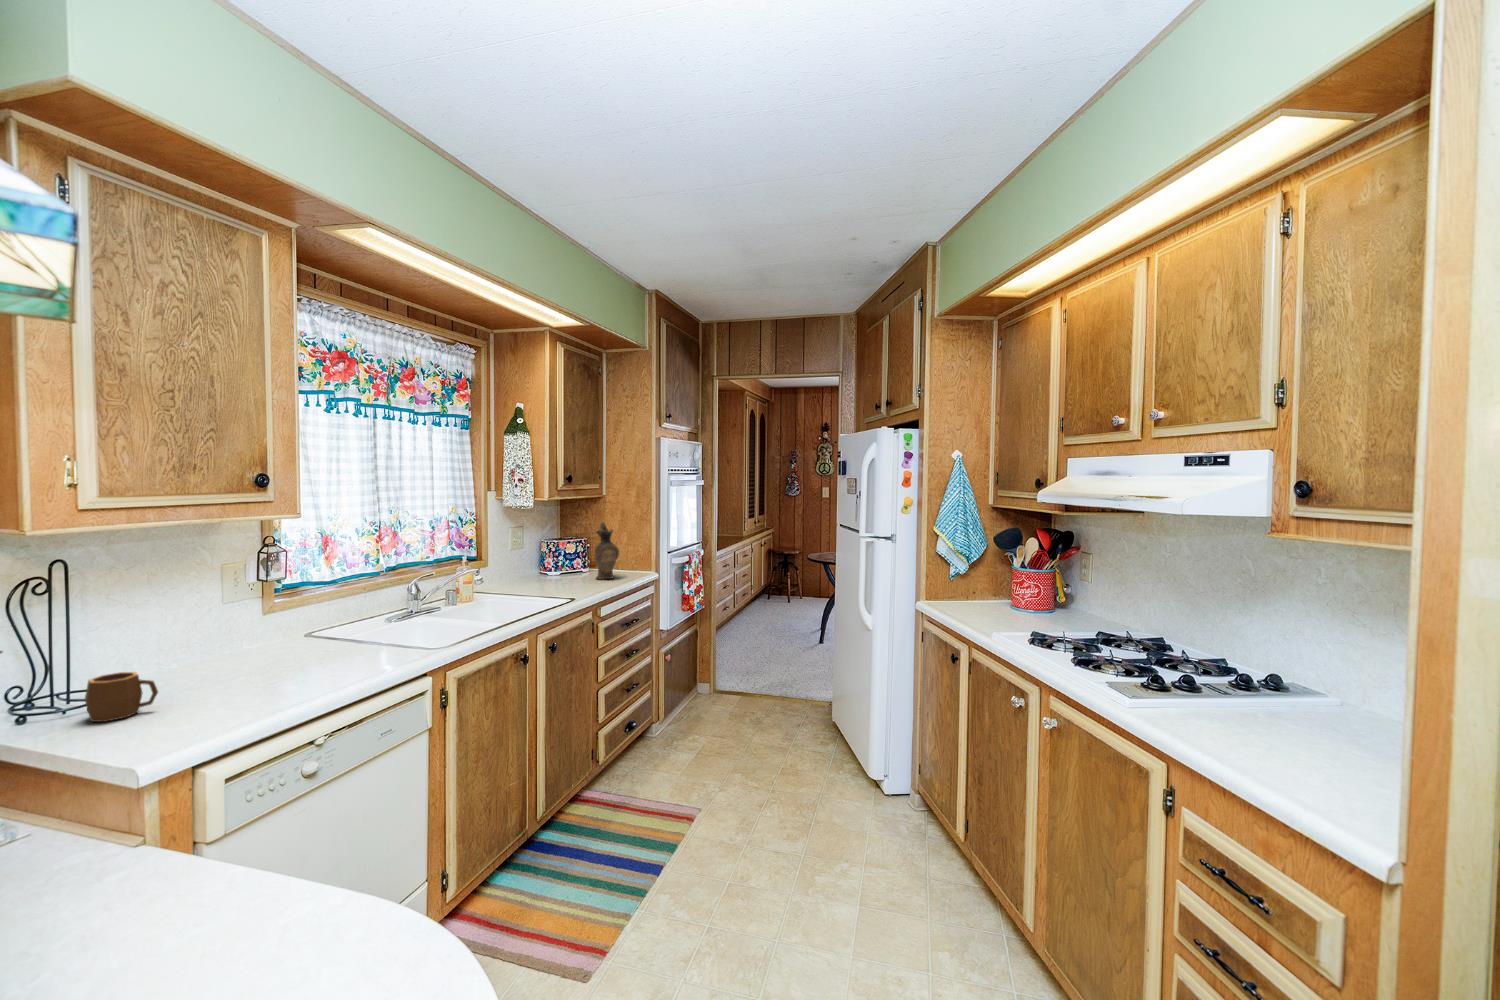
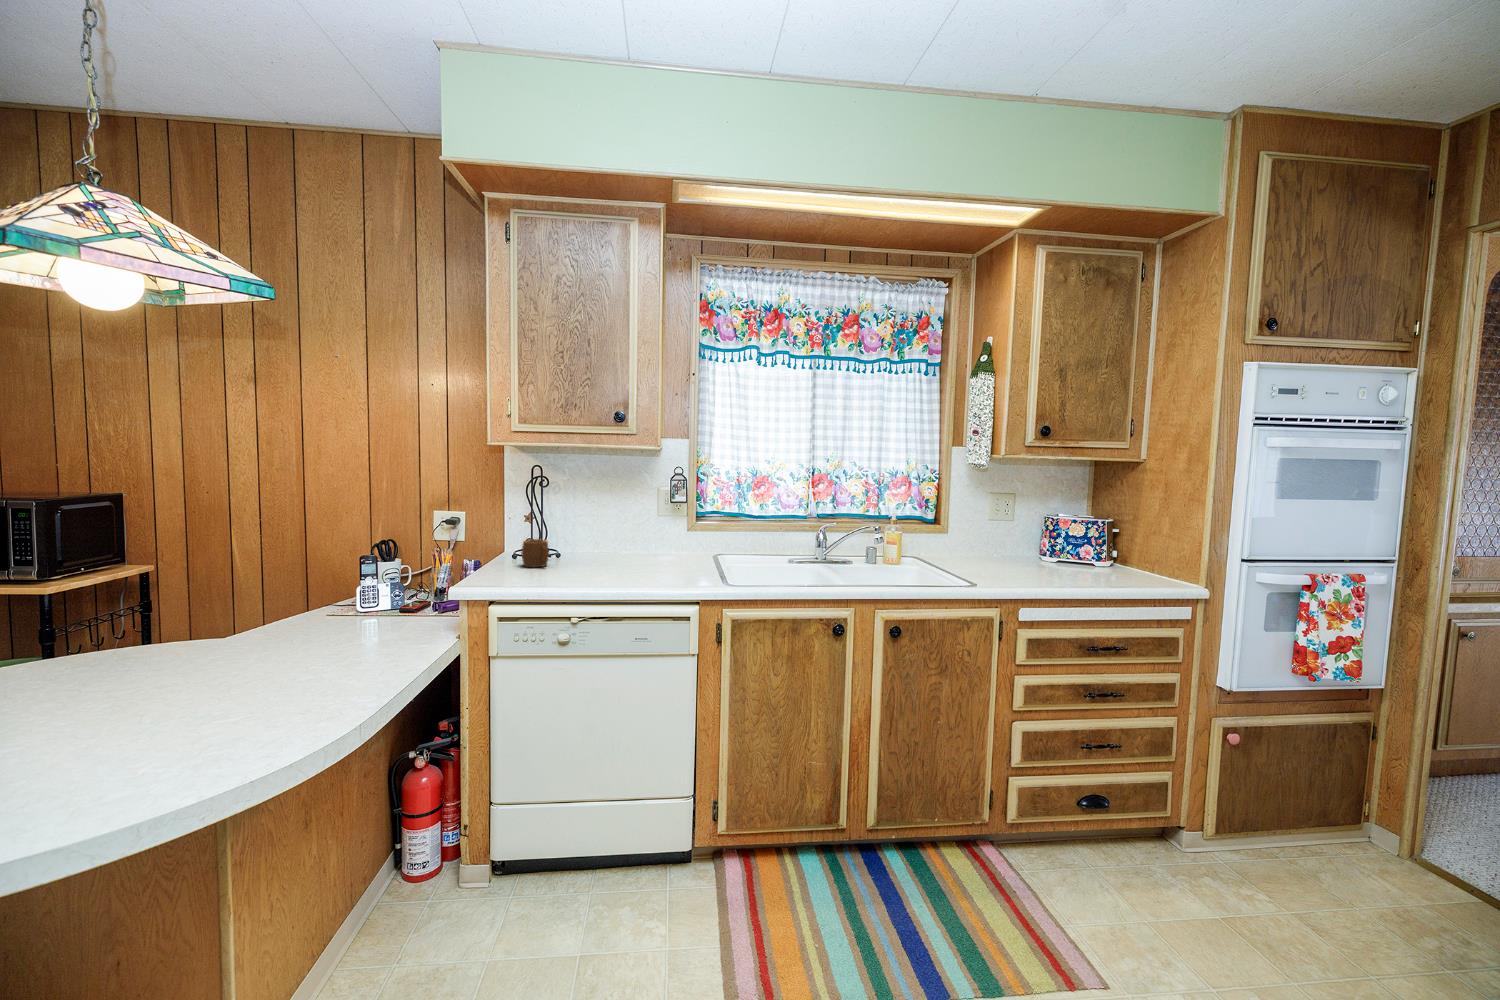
ceramic pitcher: present [595,522,619,579] -> none [1094,498,1132,581]

